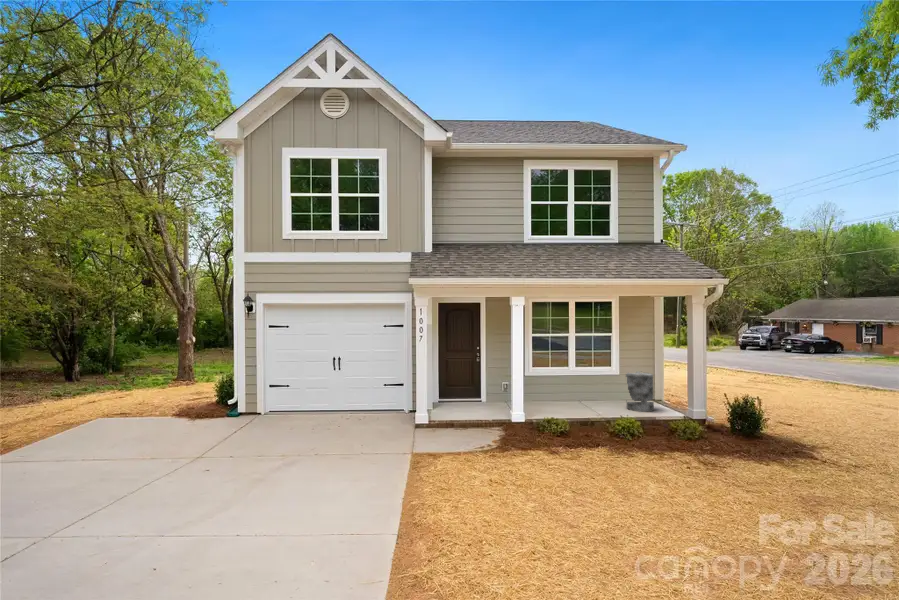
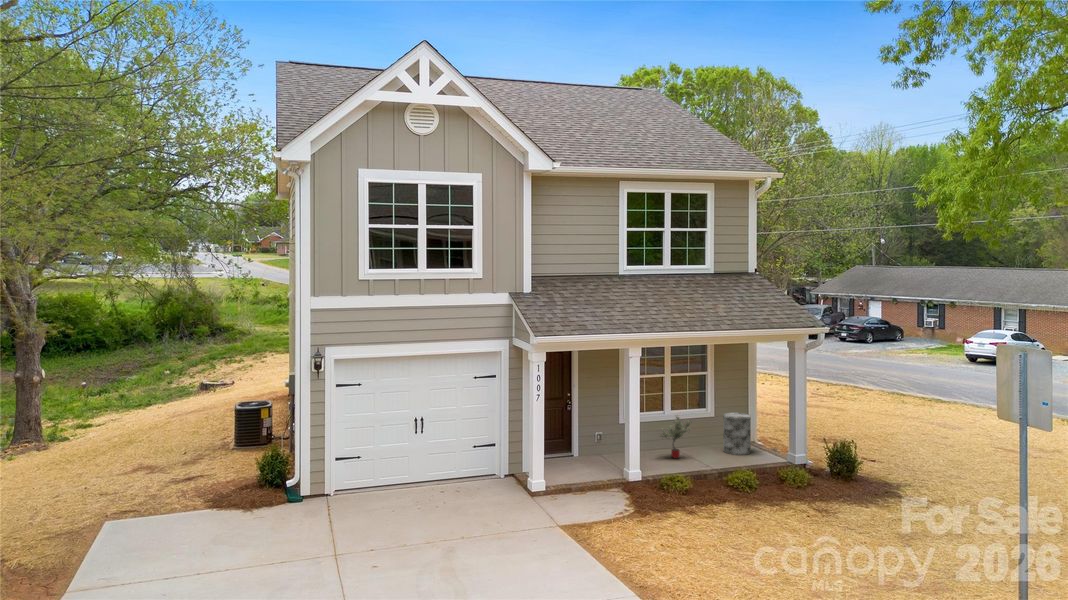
potted tree: none [558,369,592,411] -> present [660,415,692,459]

